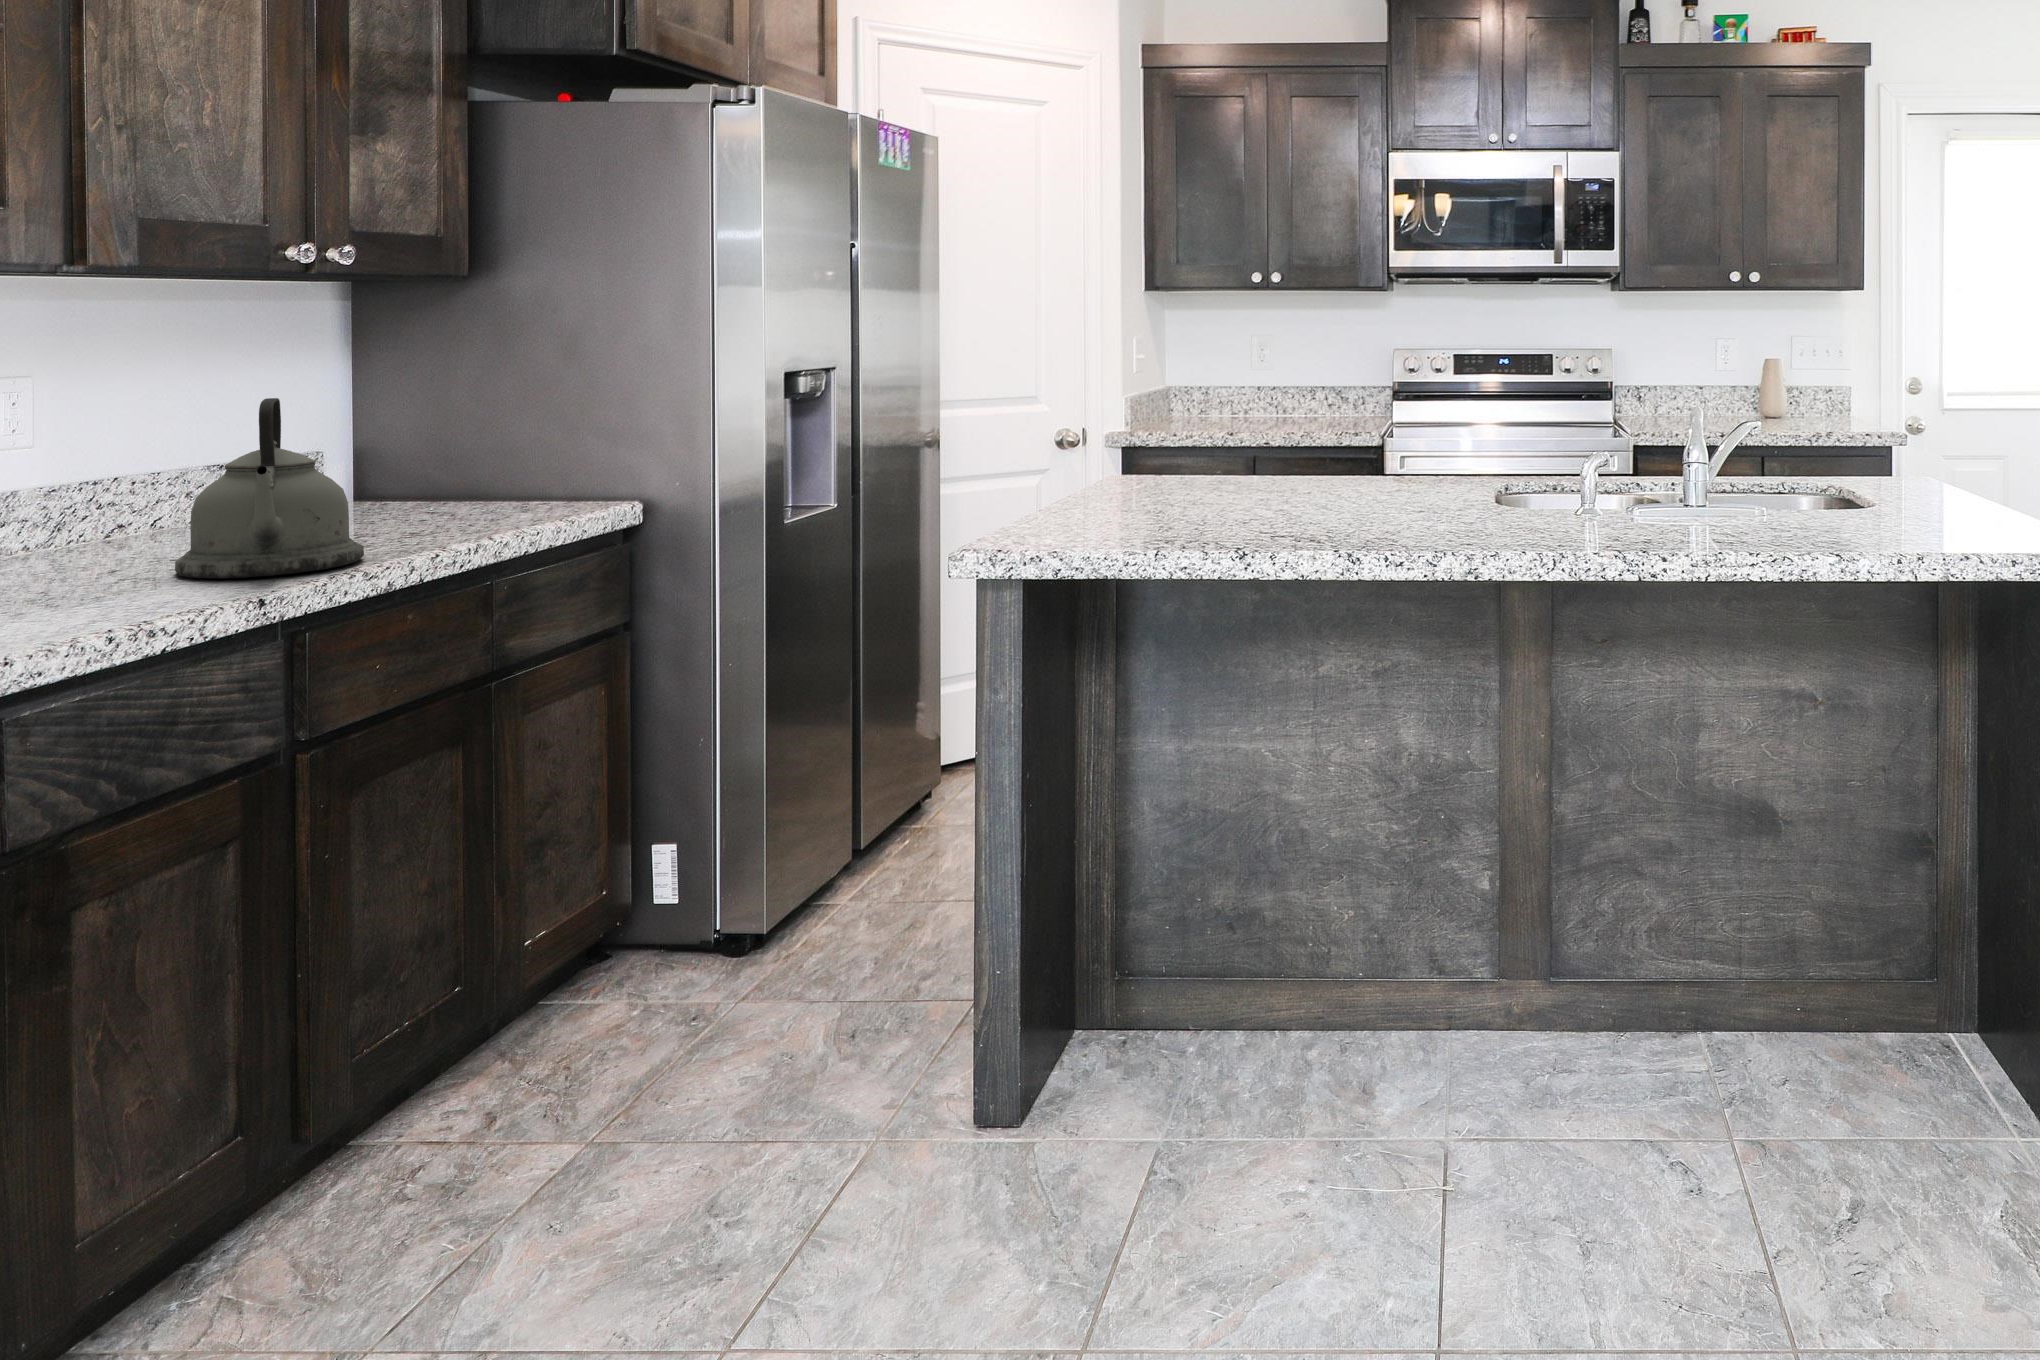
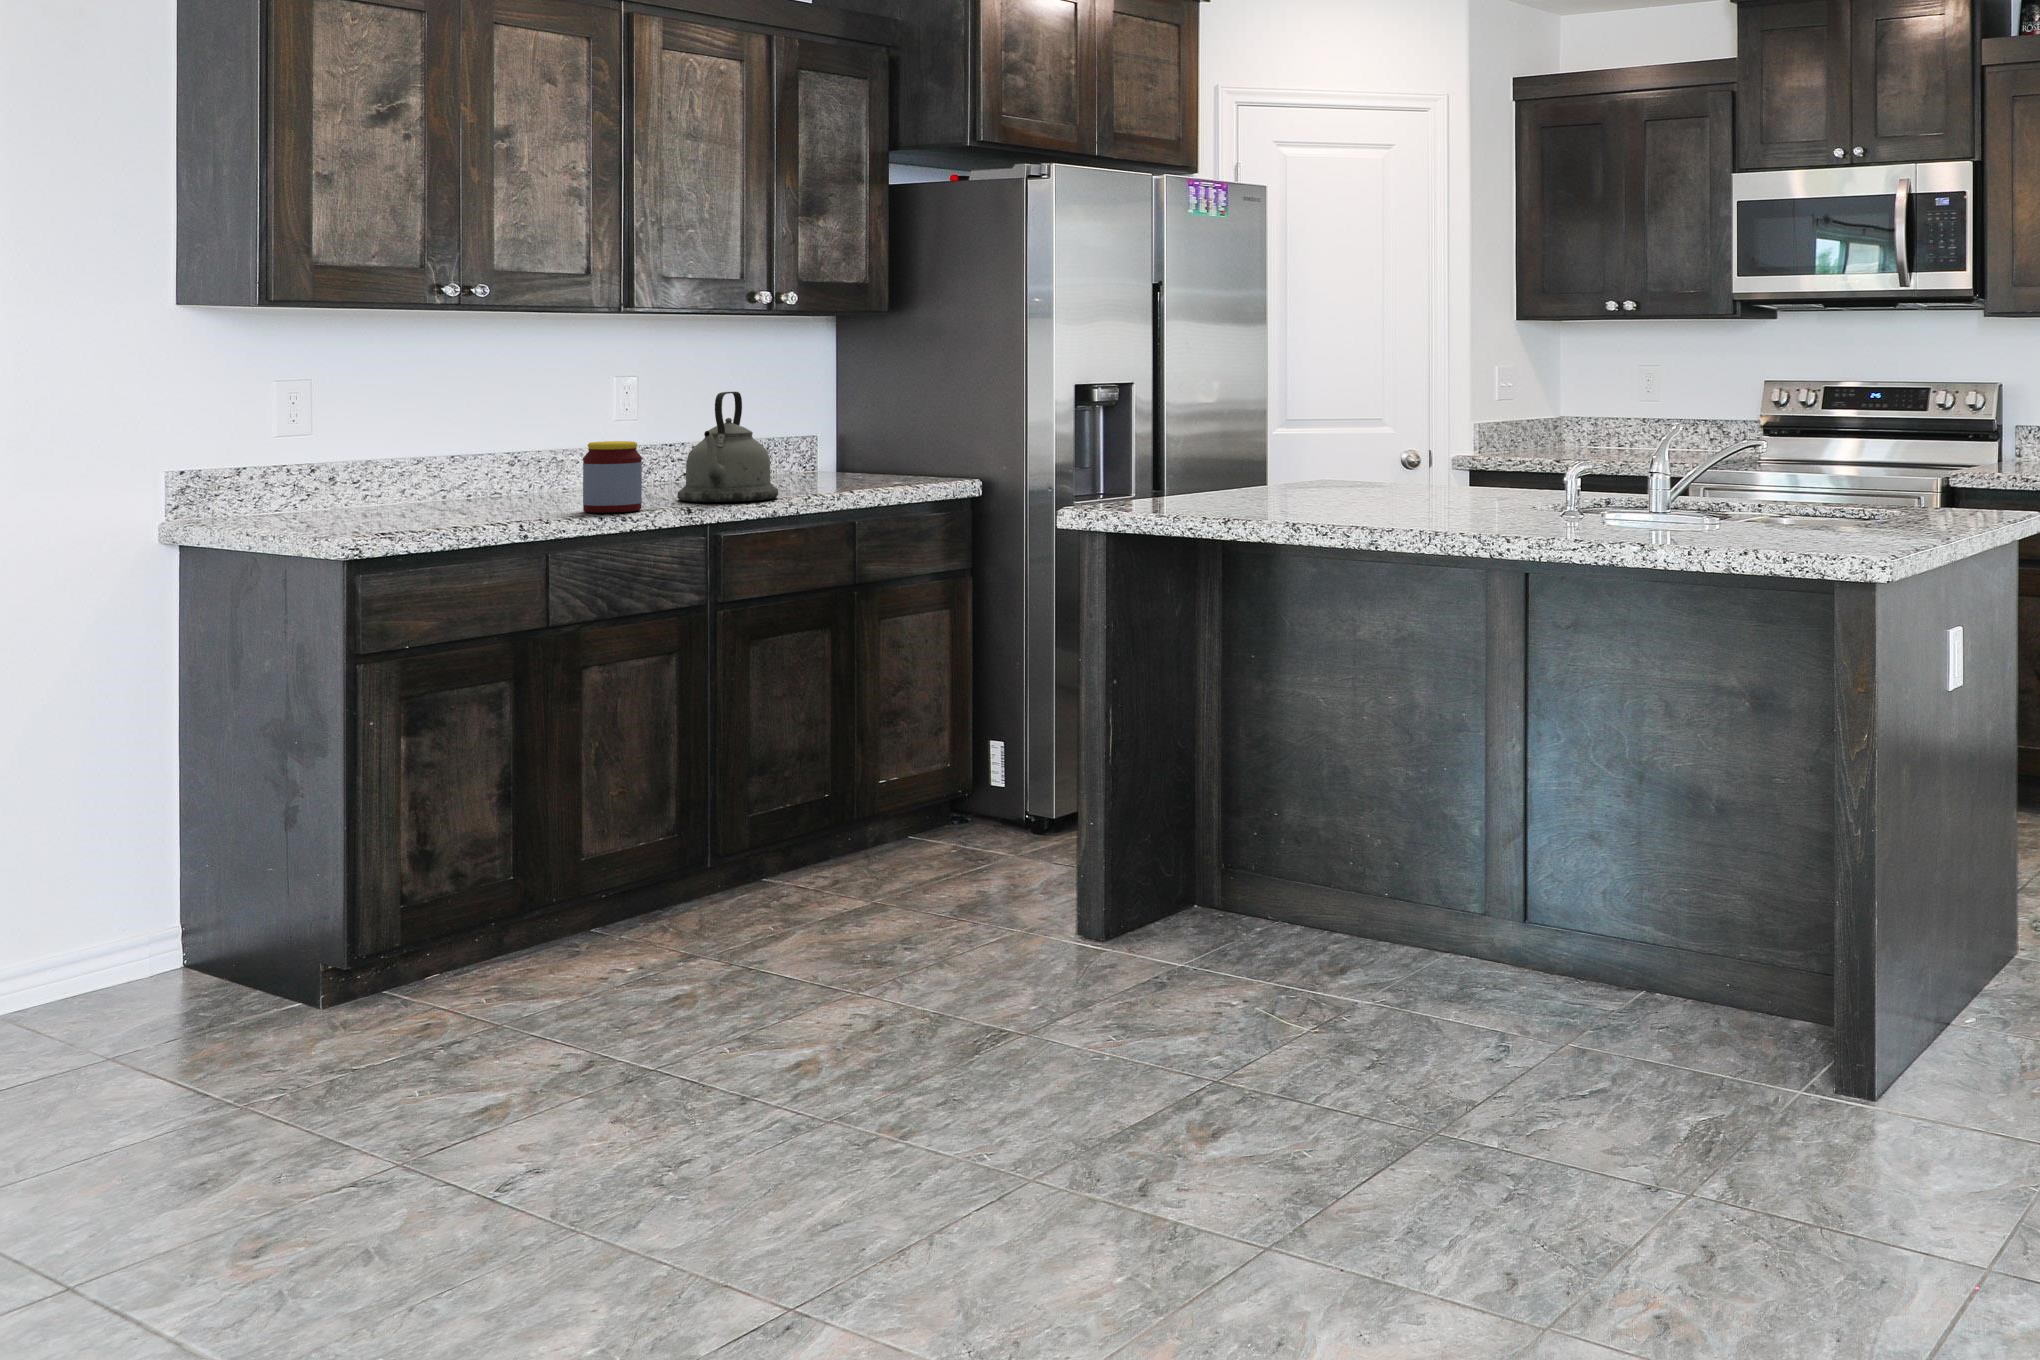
jar: none [16,491,143,621] -> present [583,441,642,513]

